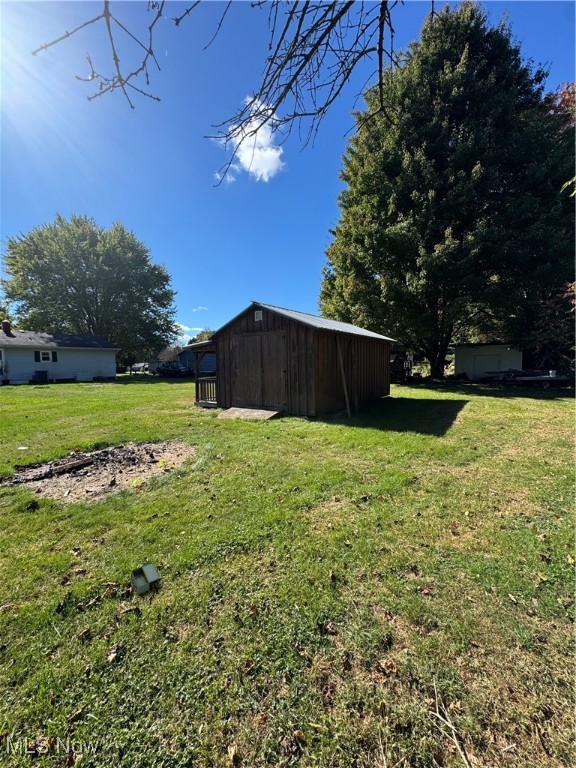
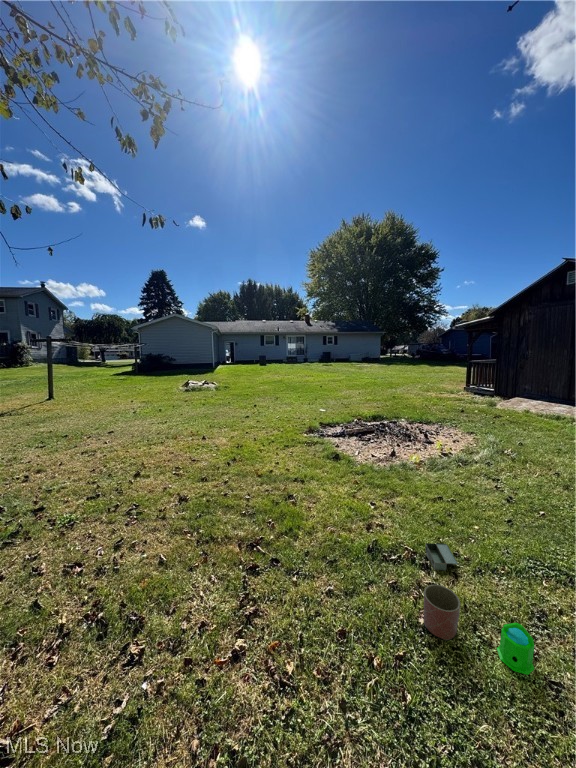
watering can: none [183,609,210,653] -> present [497,623,535,675]
planter: none [114,610,150,667] -> present [424,585,461,640]

